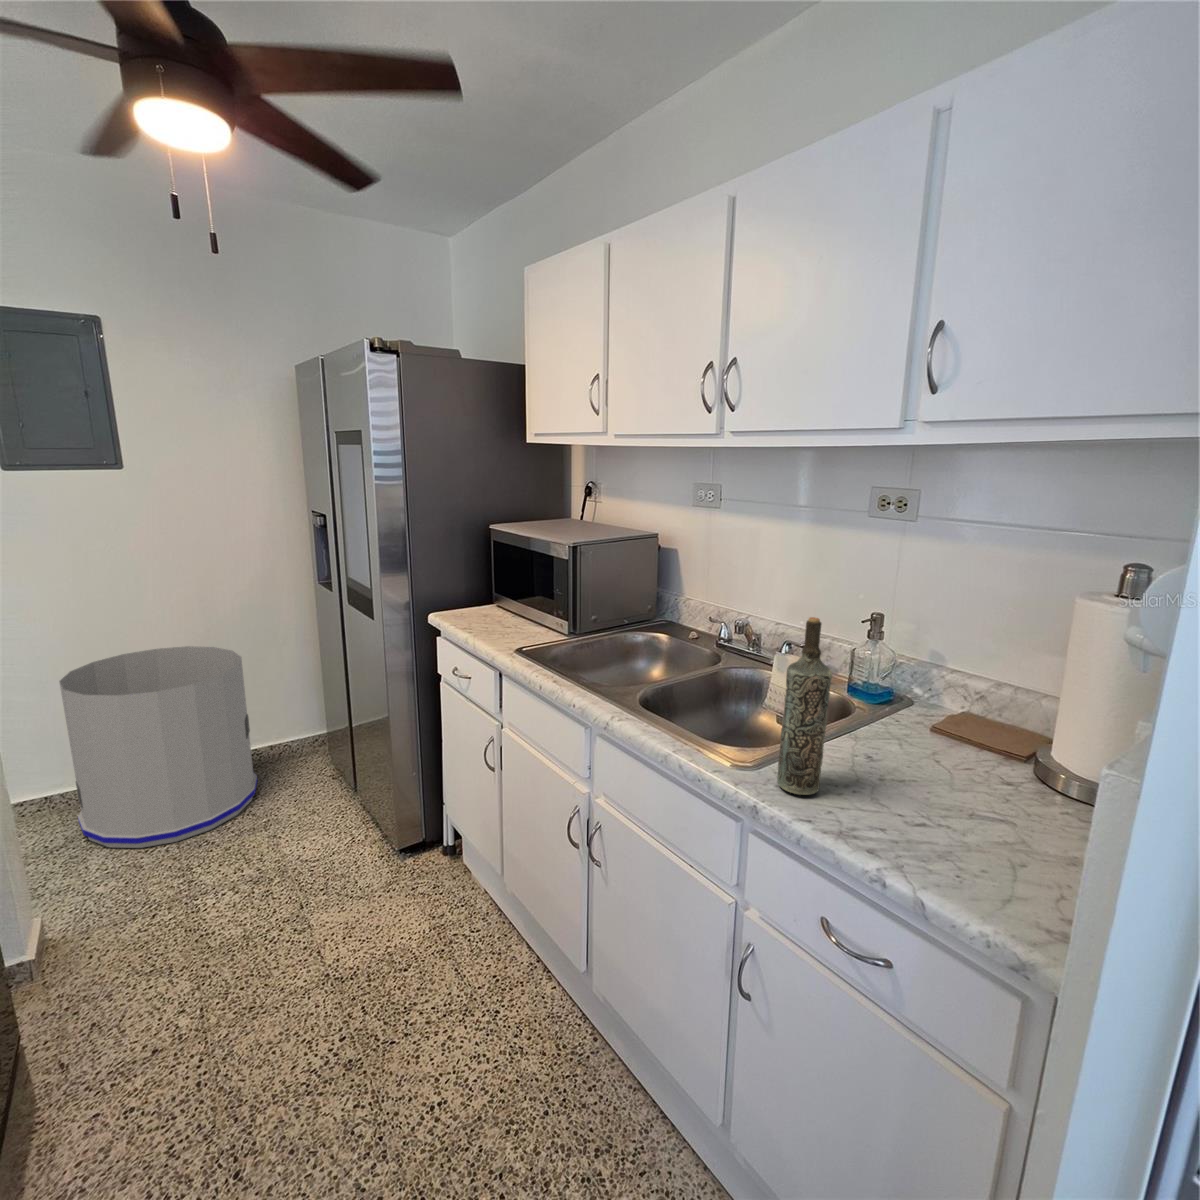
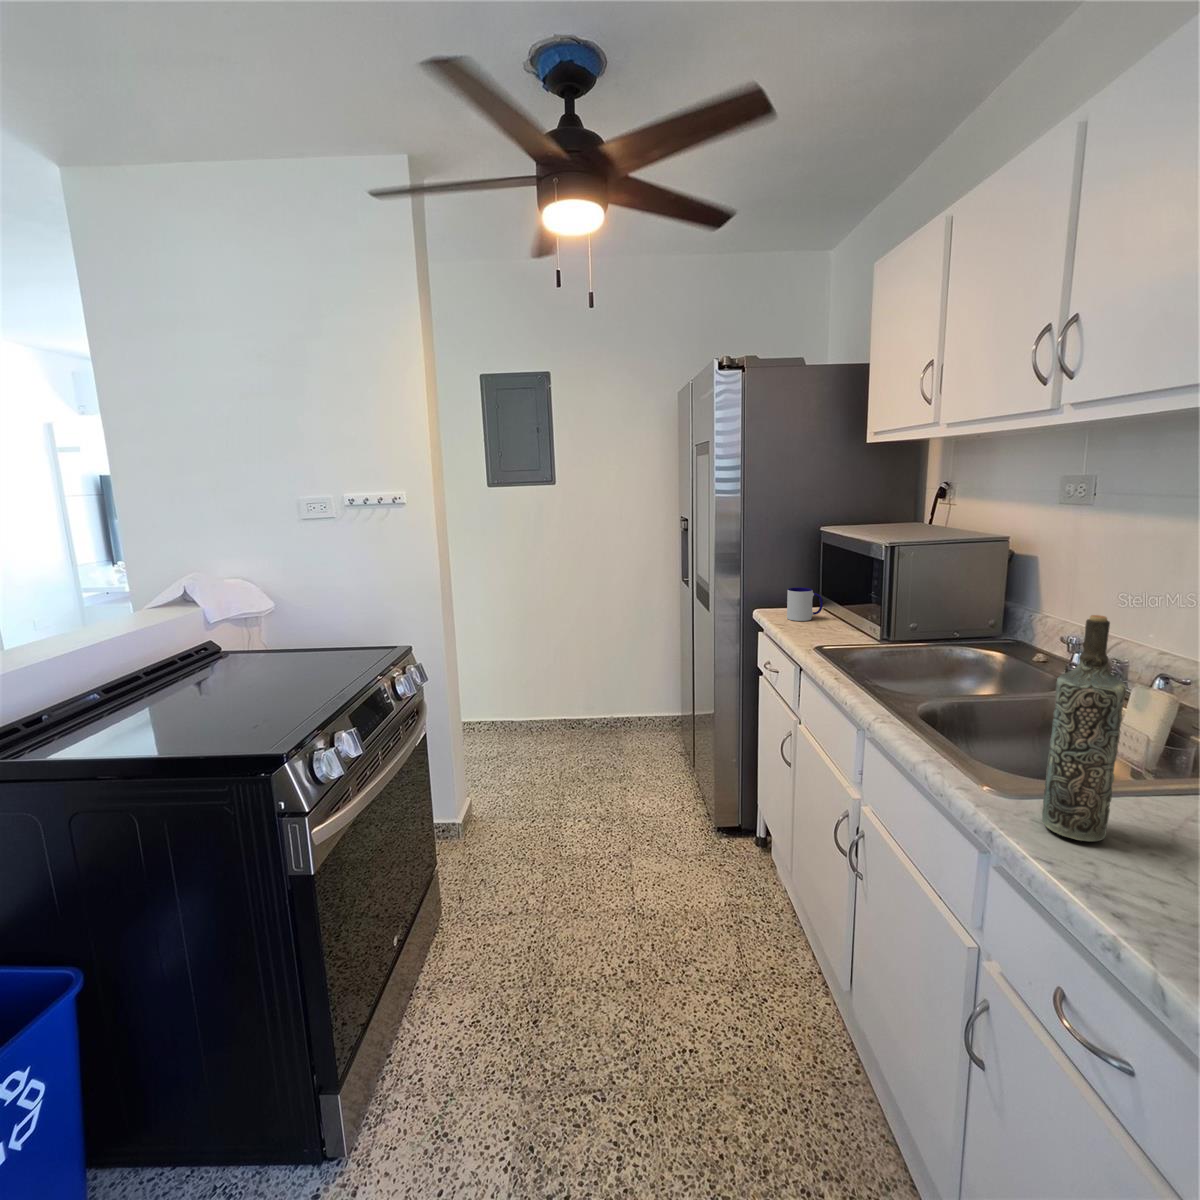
mug: none [467,586,501,621] -> present [787,588,823,621]
trash can: present [59,646,257,848] -> none [504,627,624,776]

